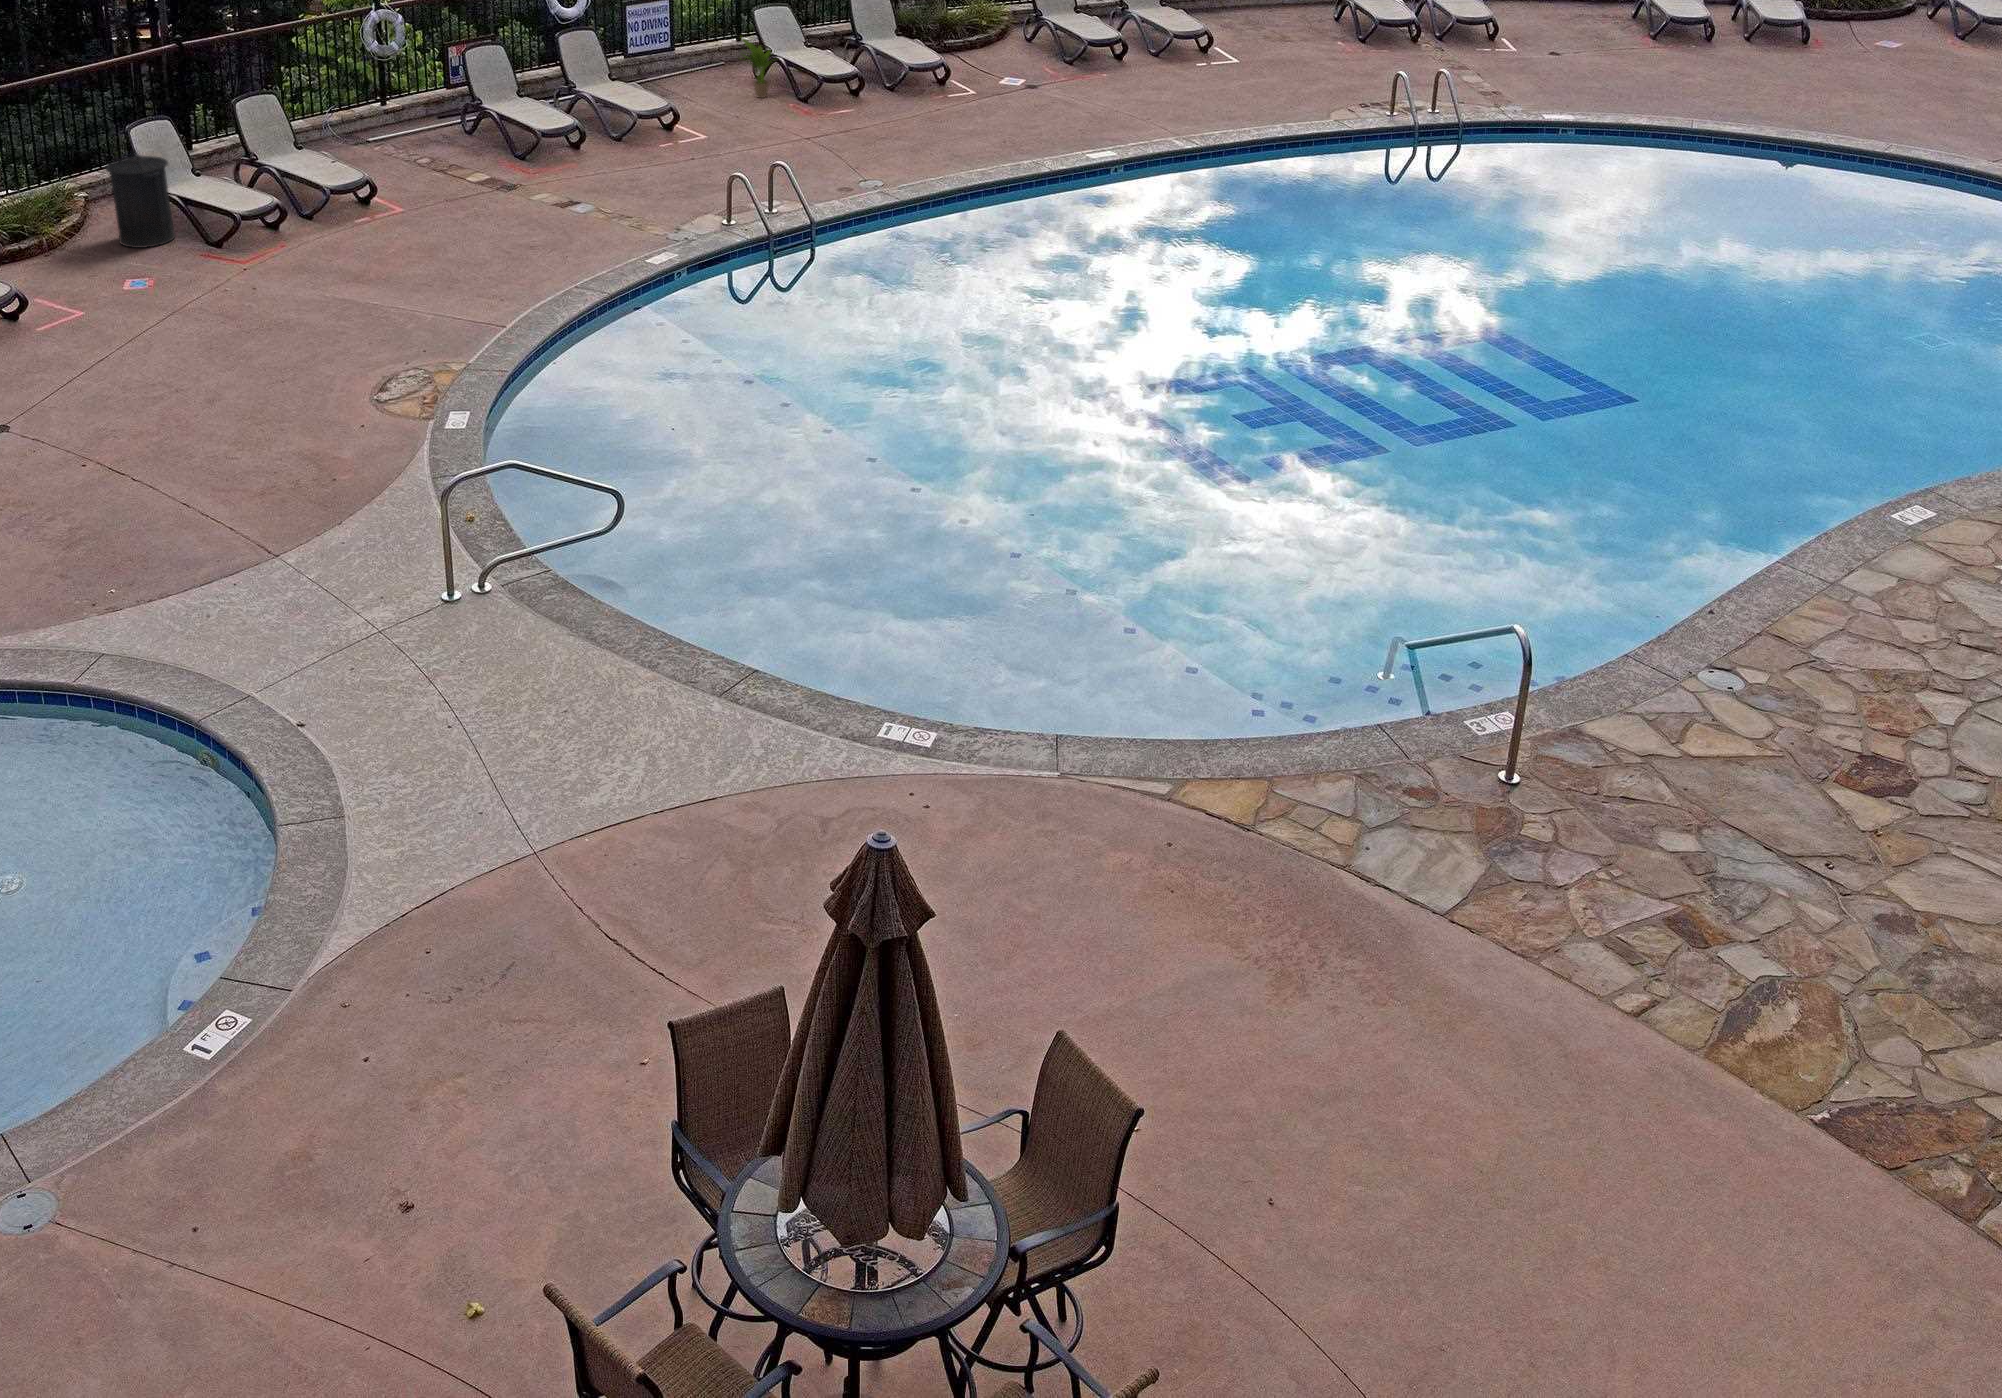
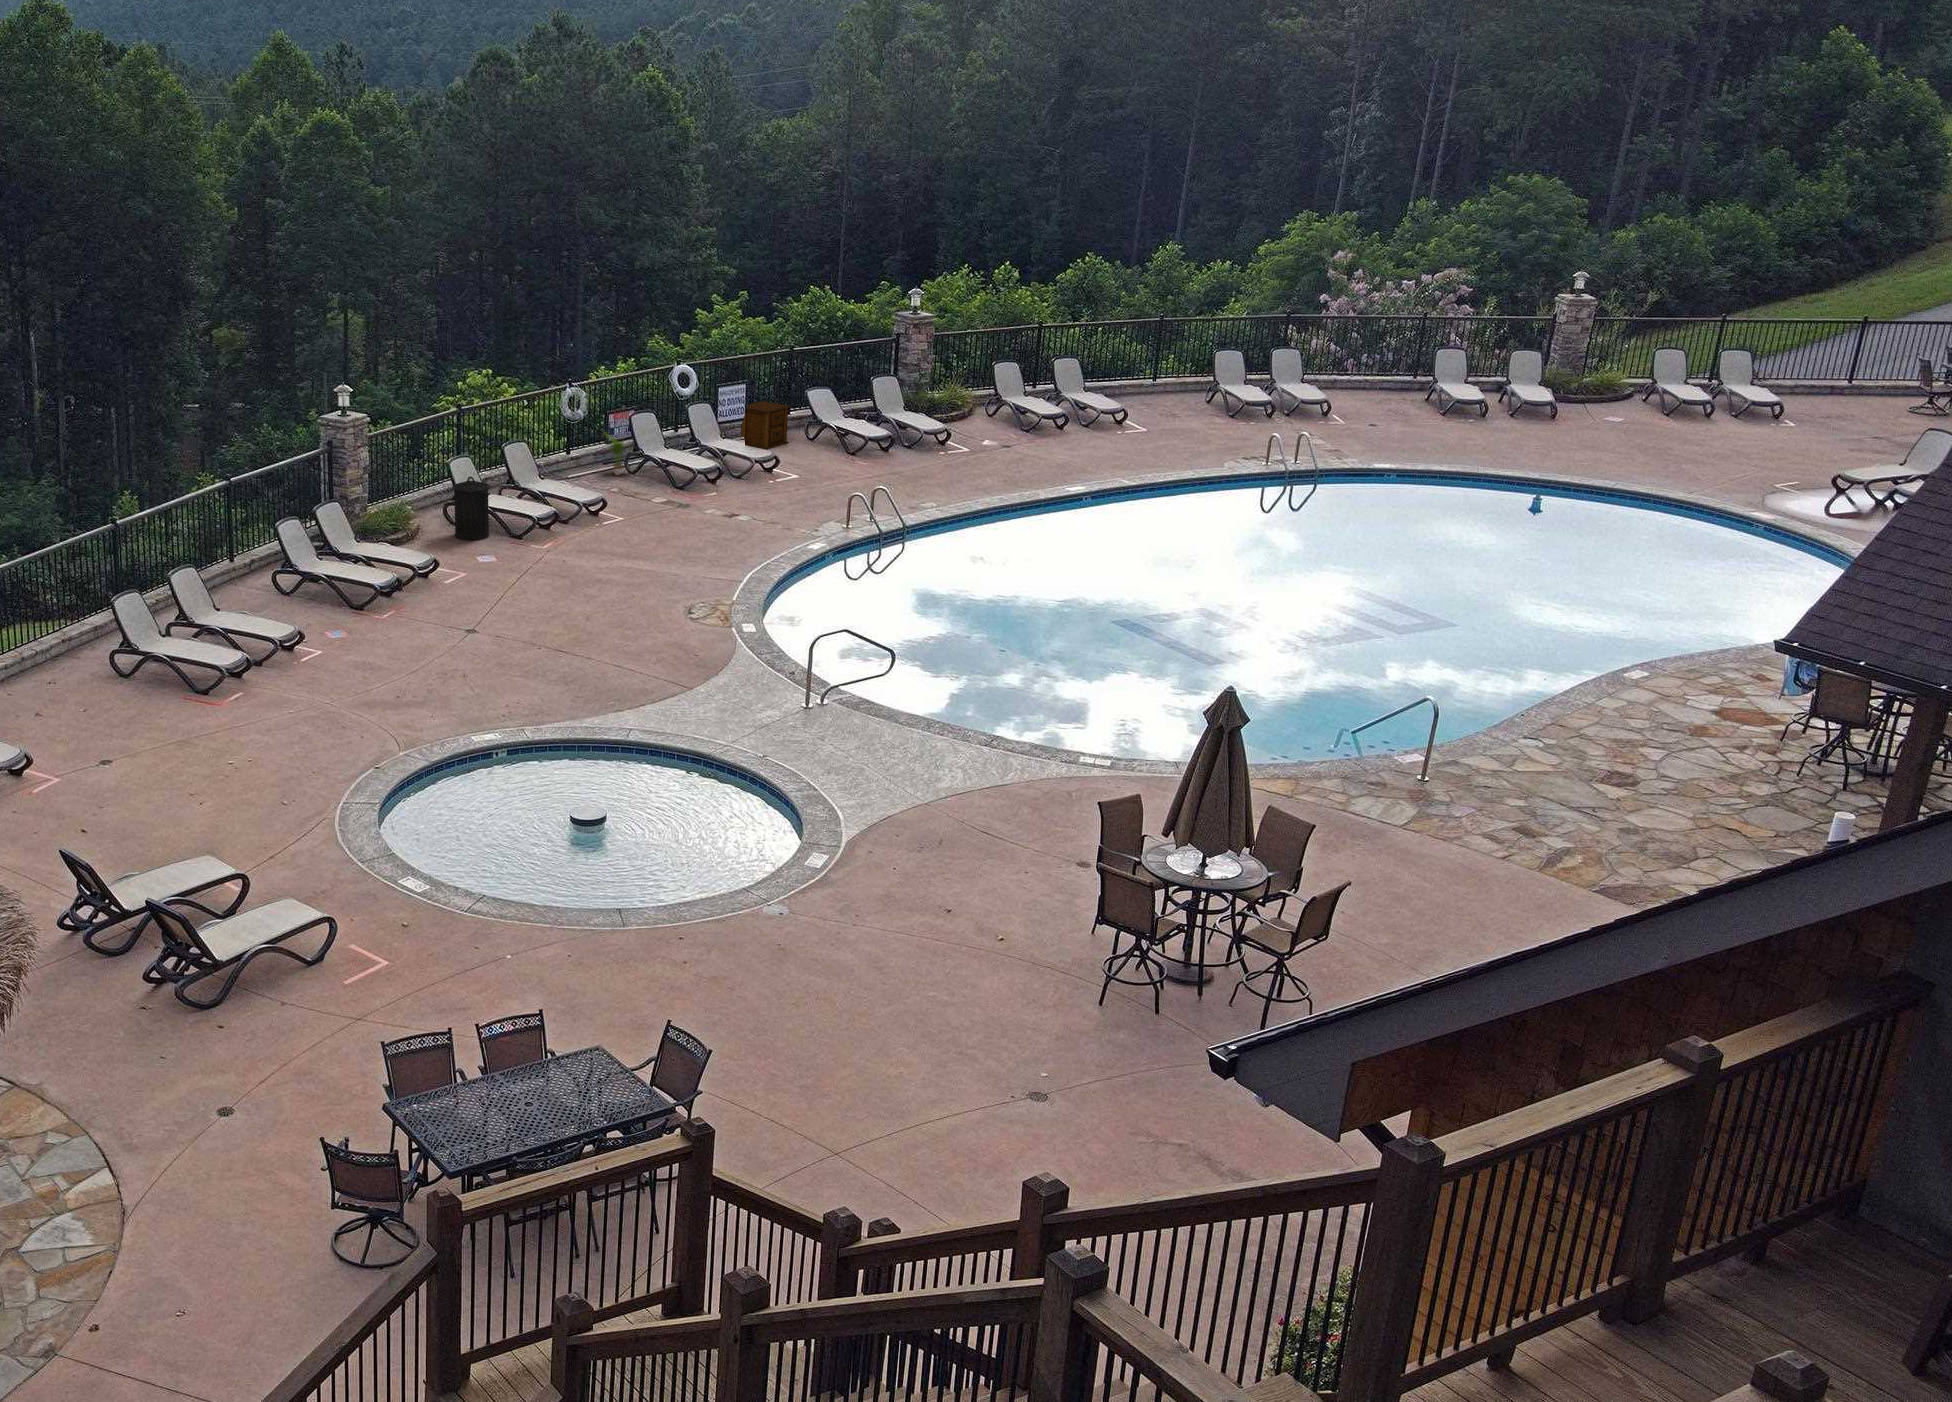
side table: none [652,22,727,92] -> present [741,401,791,449]
potted plant: present [741,37,771,98] -> present [607,434,624,475]

